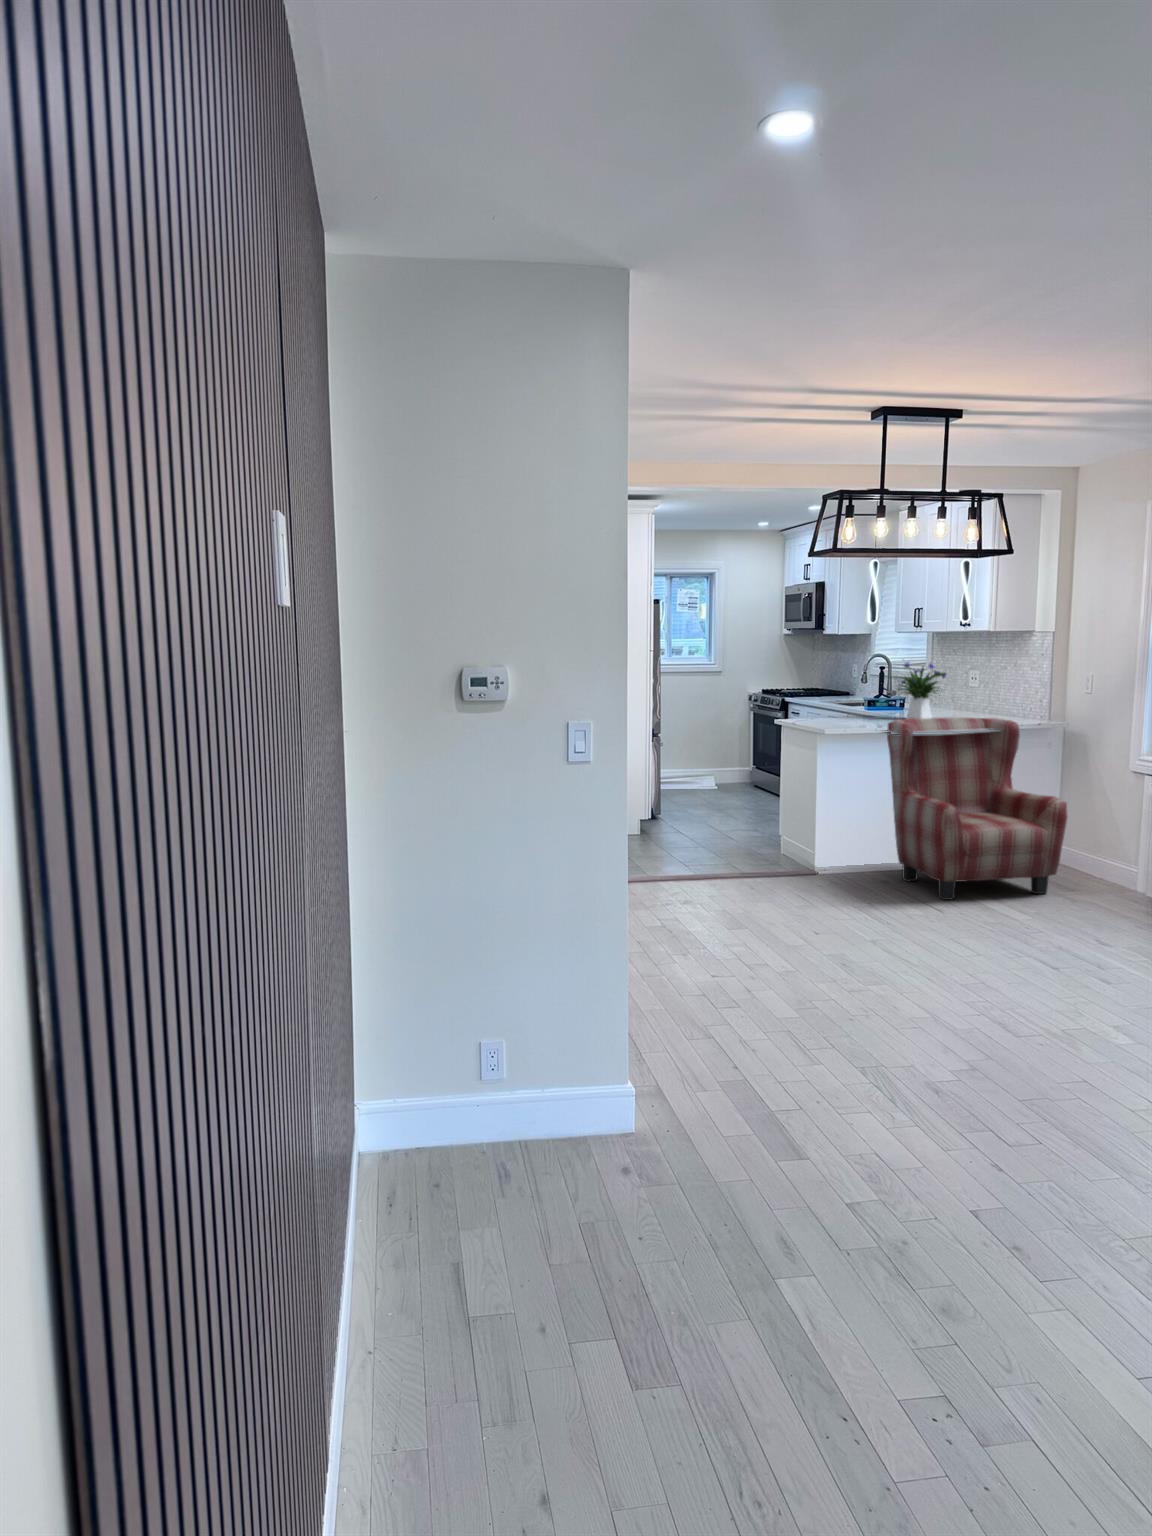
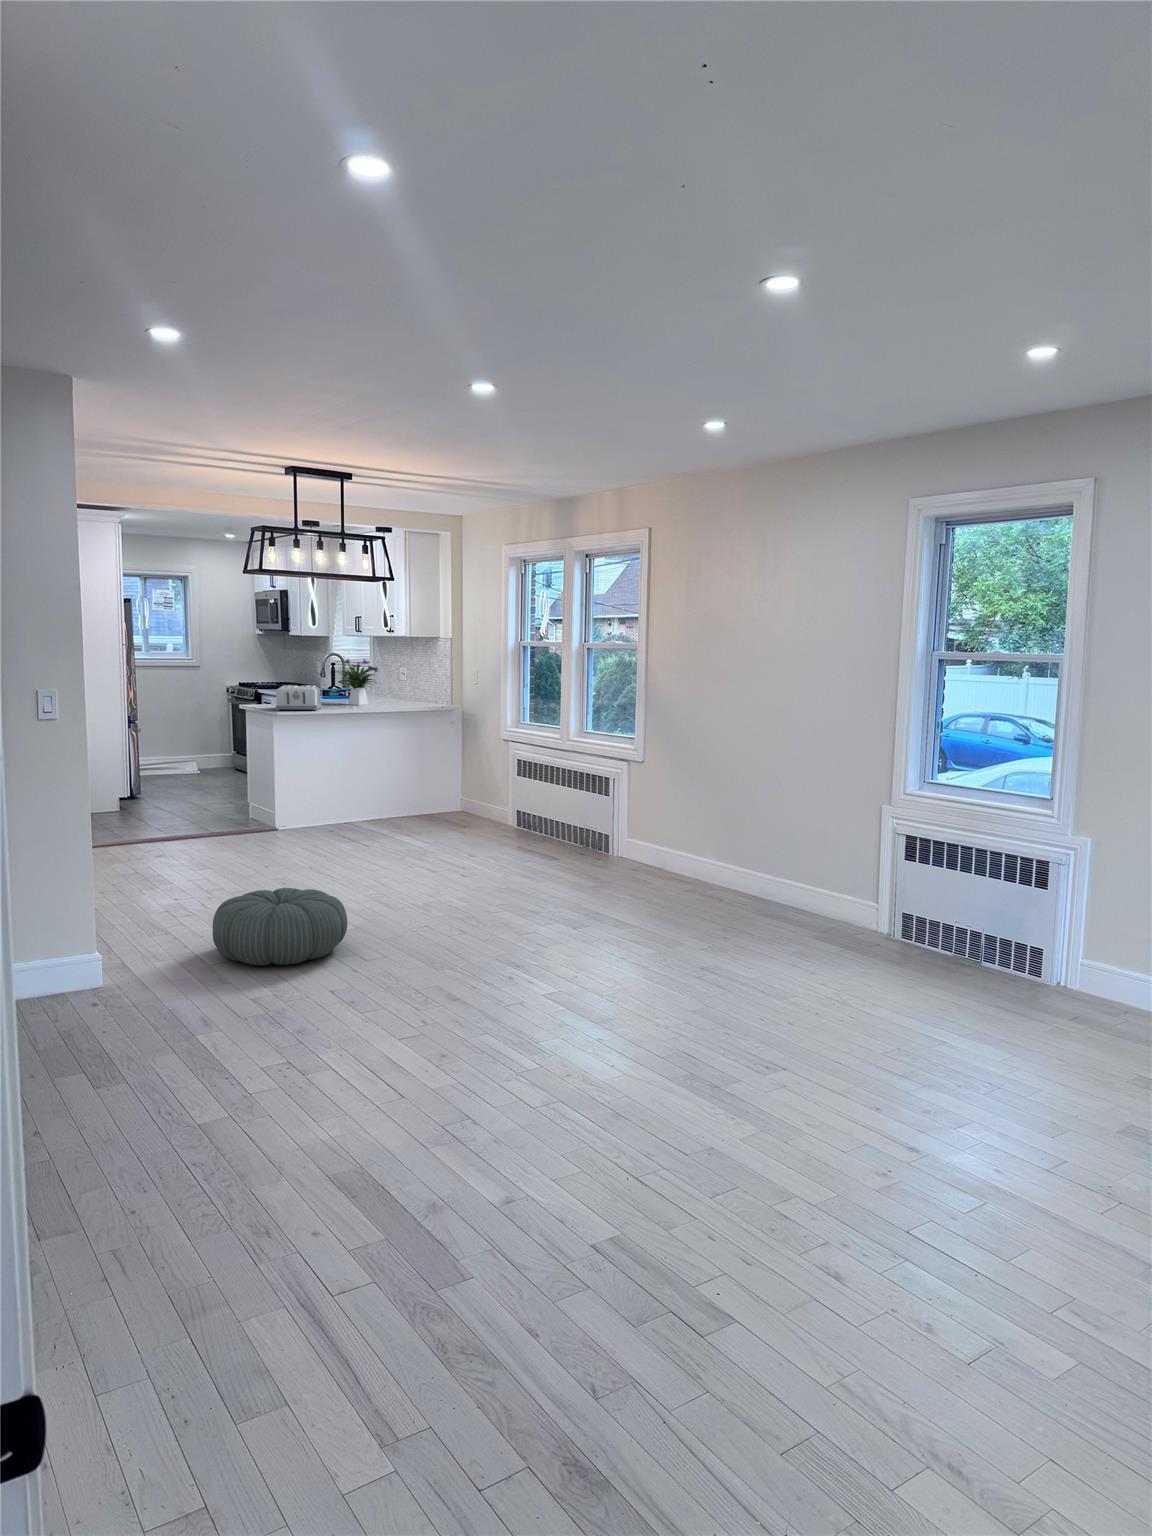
toaster: none [823,695,876,727] -> present [276,685,321,711]
armchair: present [887,717,1068,900] -> none [326,702,457,840]
pouf: none [781,1009,987,1149] -> present [213,888,348,966]

